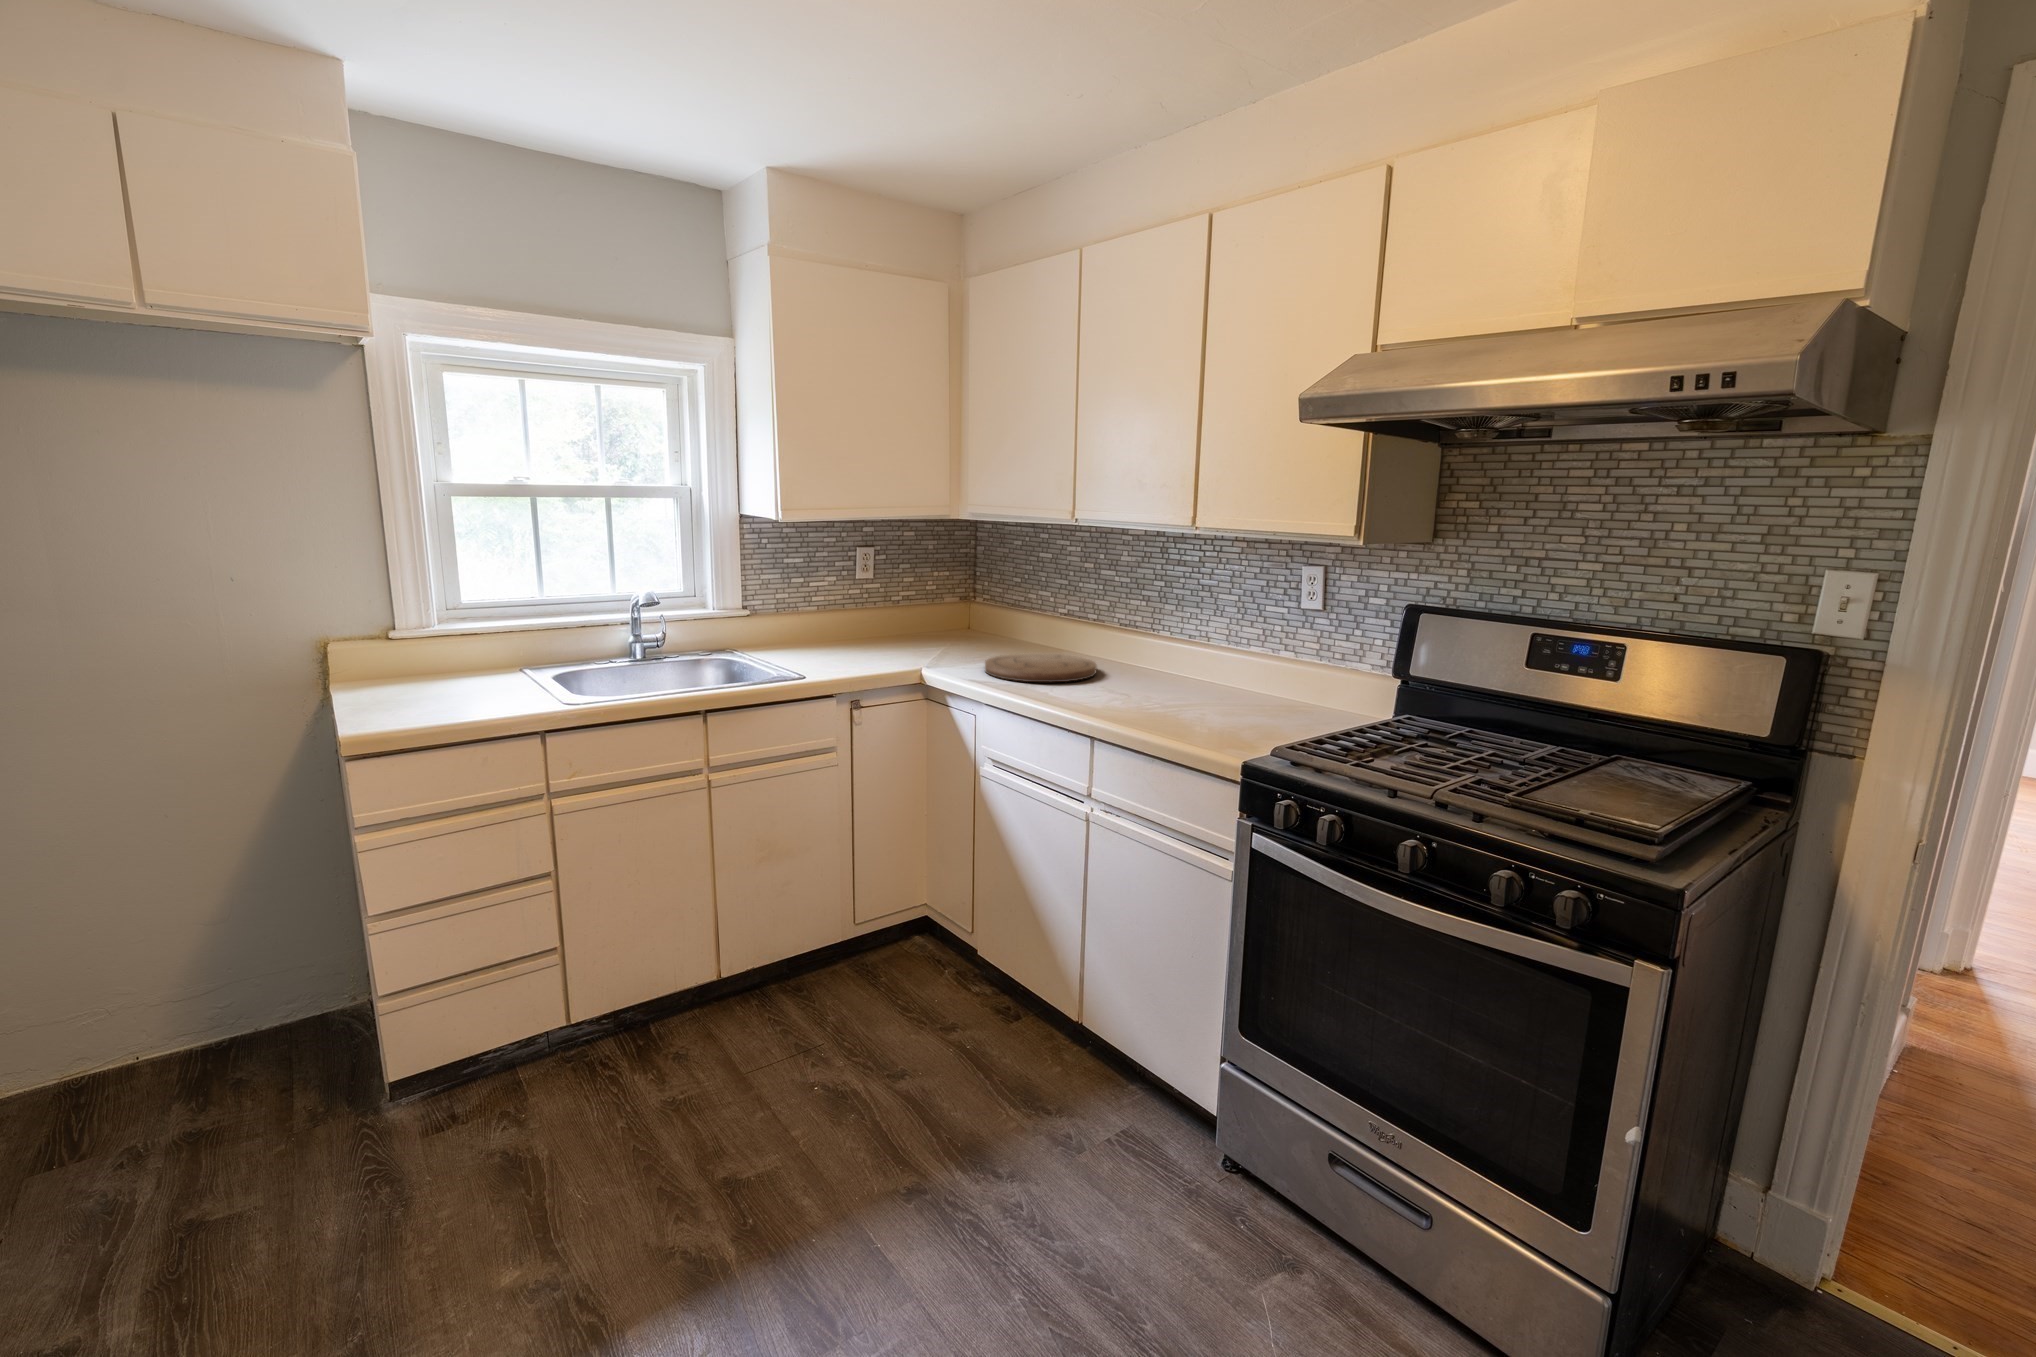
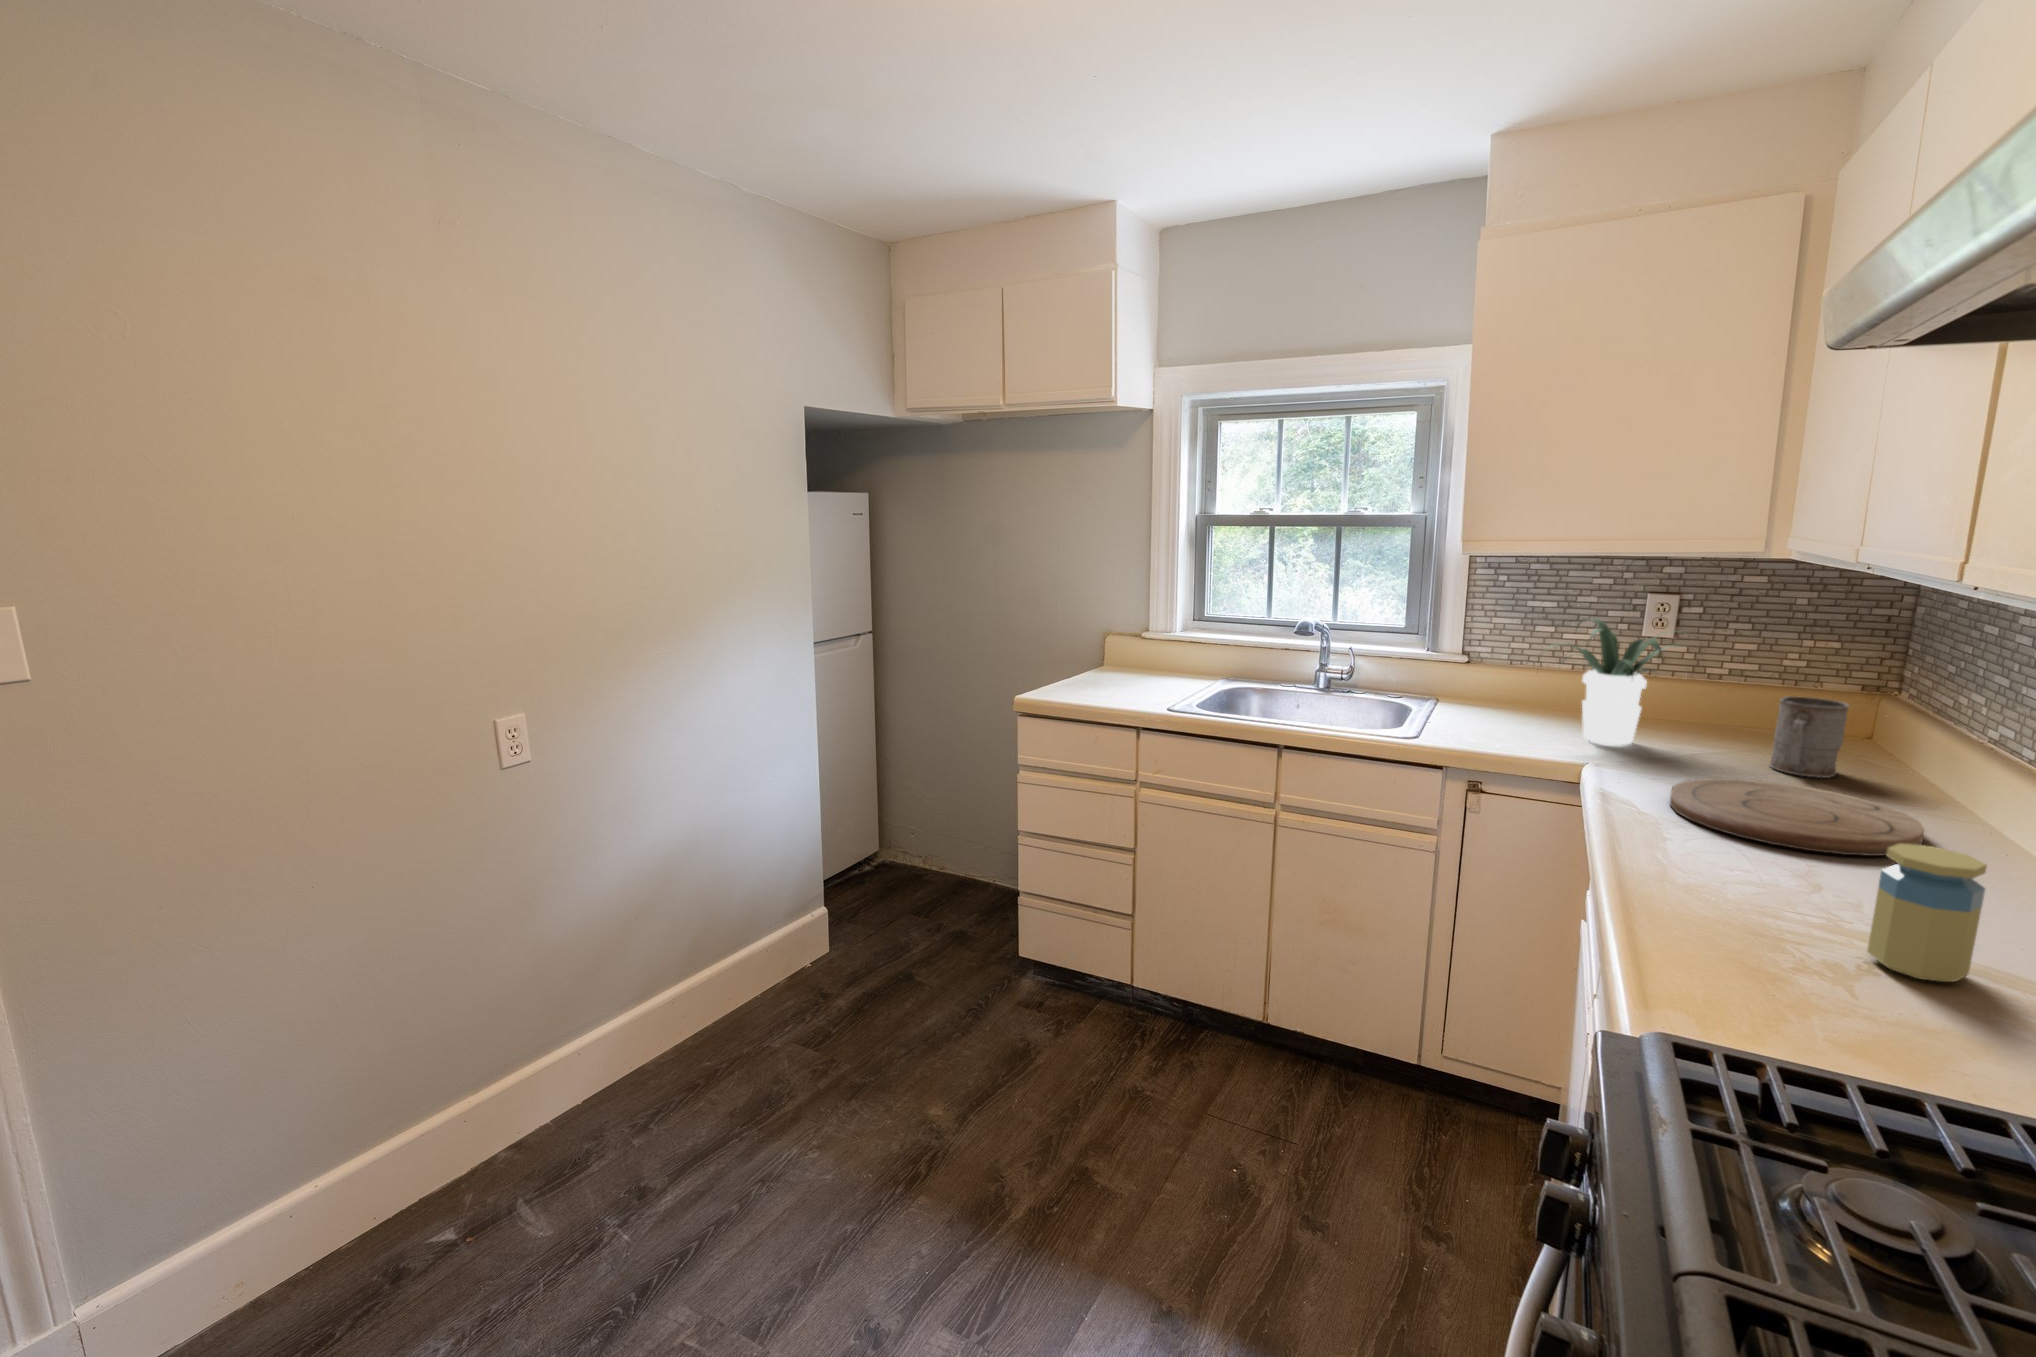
potted plant: none [839,567,935,656] -> present [1541,618,1677,745]
mug: none [971,604,1003,651] -> present [1770,696,1849,778]
jar: none [1174,651,1211,711] -> present [1867,844,1987,982]

